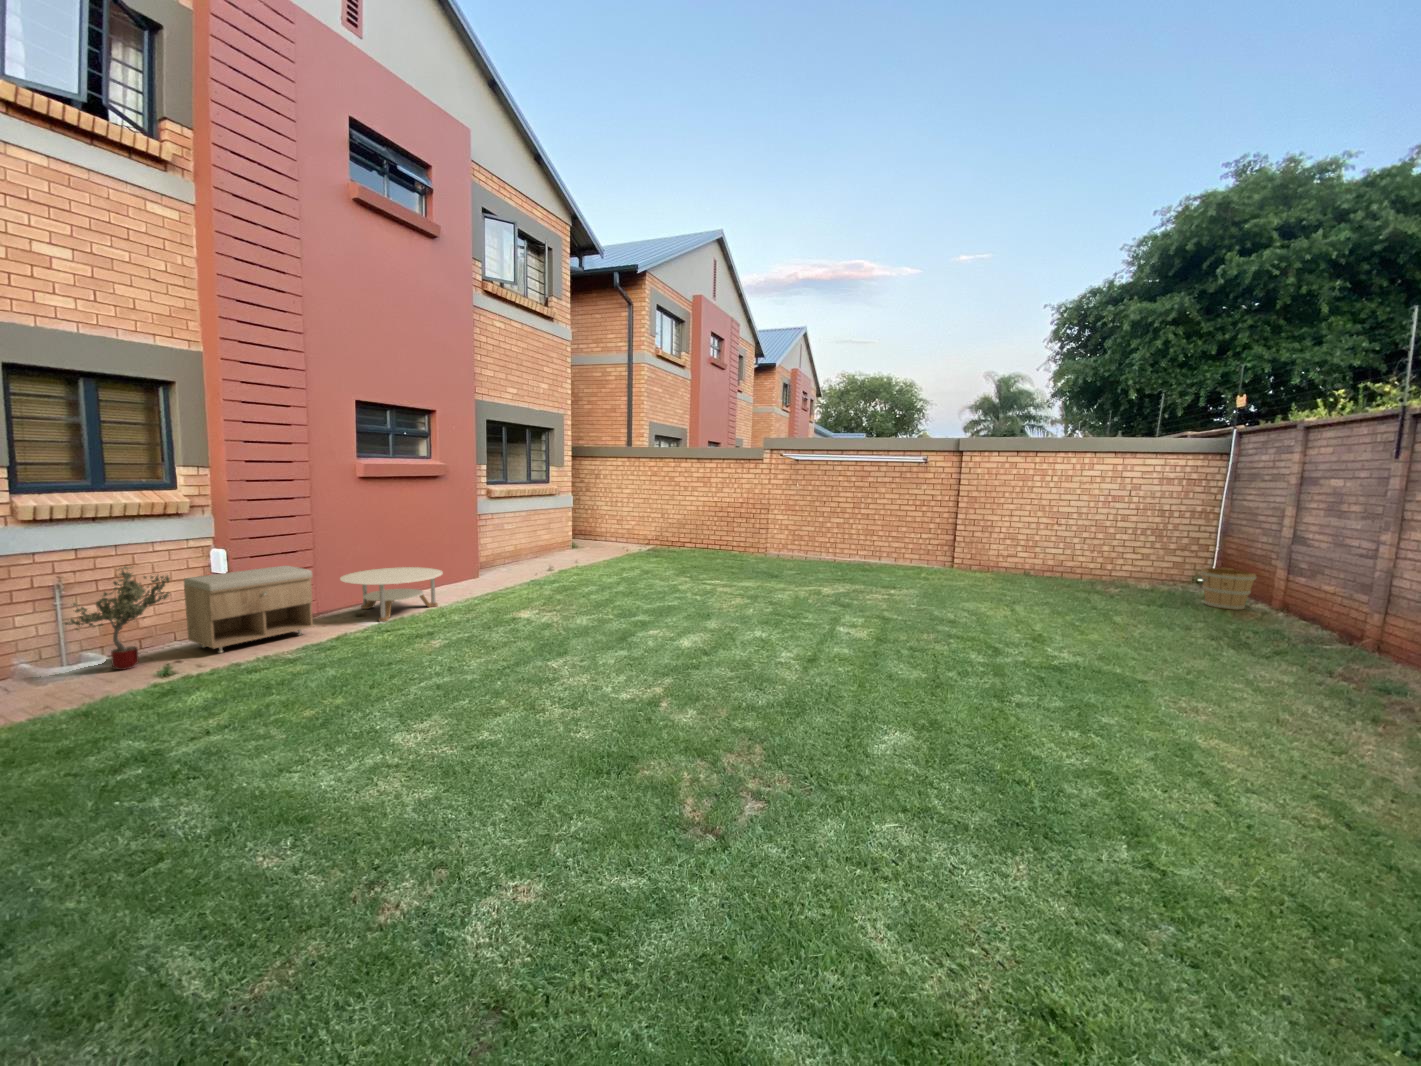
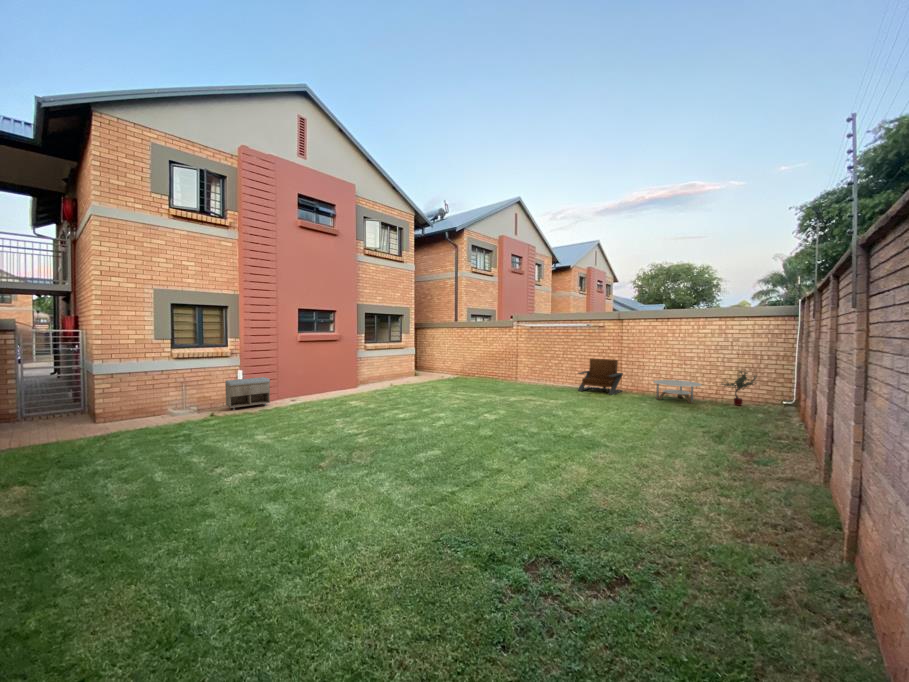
lounge chair: none [891,516,957,576] -> present [578,359,623,395]
potted tree: present [64,567,170,670] -> present [722,371,757,406]
round table: present [340,567,443,622] -> present [653,380,702,404]
wooden bucket: present [1201,568,1257,610] -> none [759,393,798,422]

